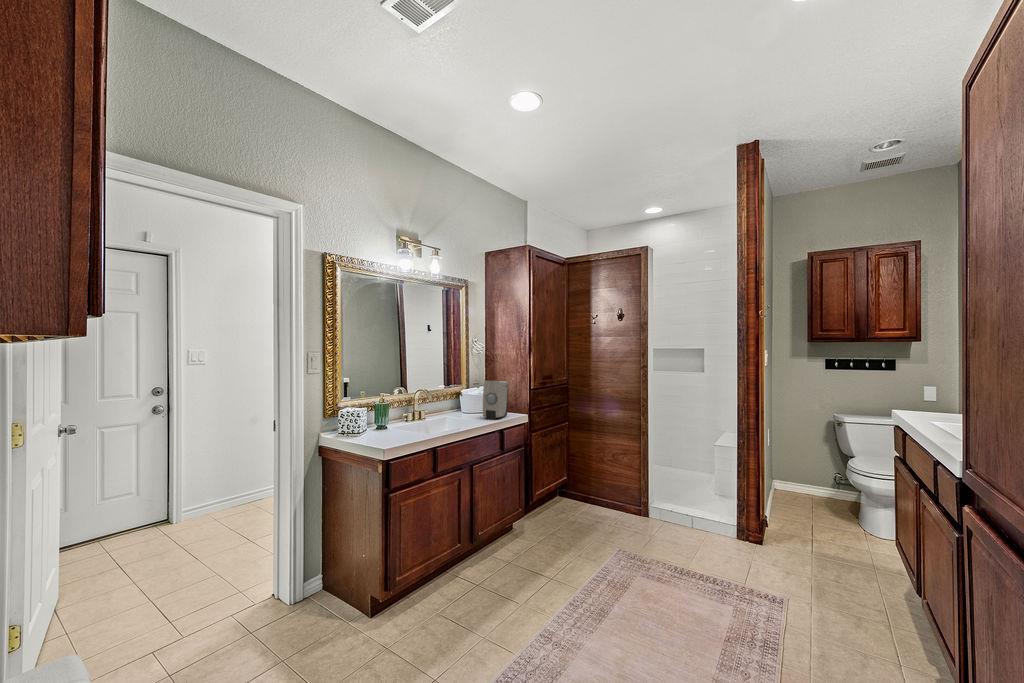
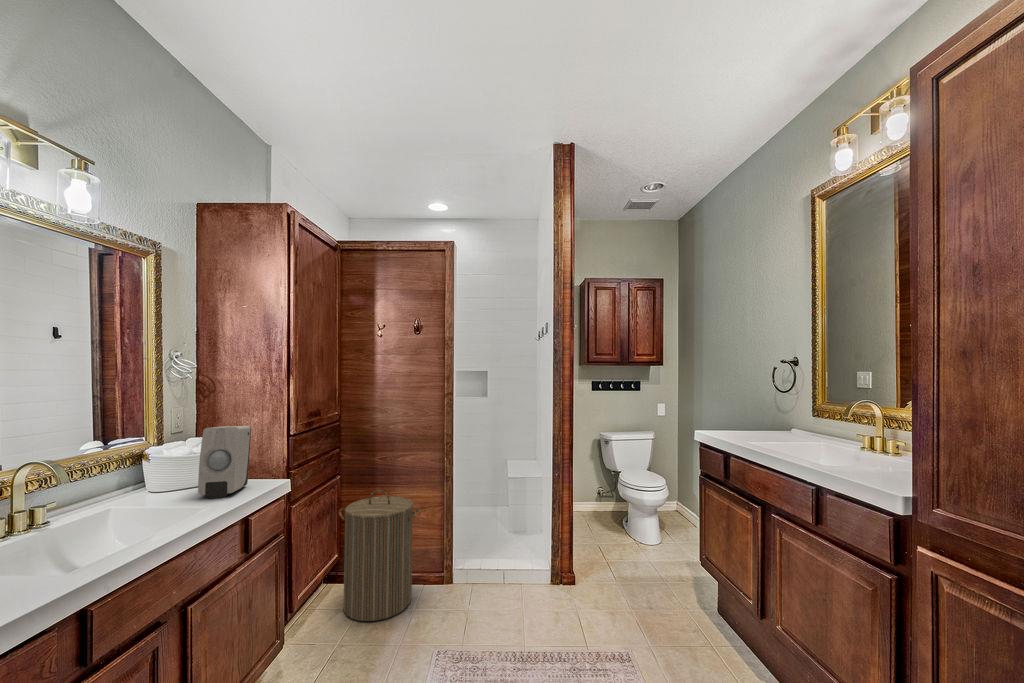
laundry hamper: none [567,435,623,524] -> present [339,490,421,621]

